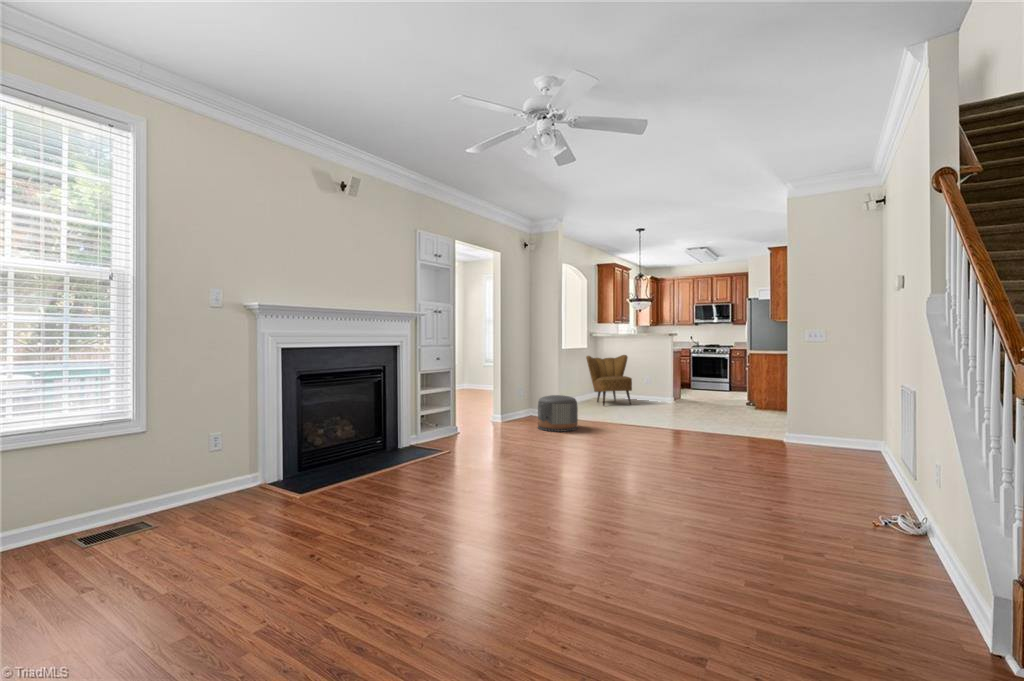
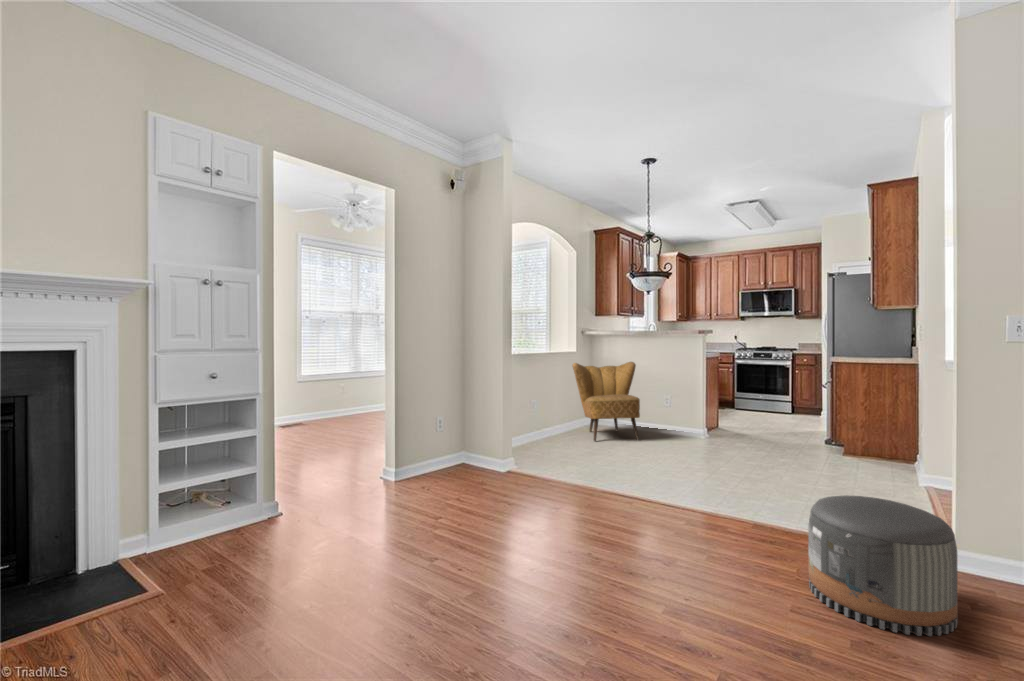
pouf: present [538,395,578,432] -> present [808,495,958,636]

